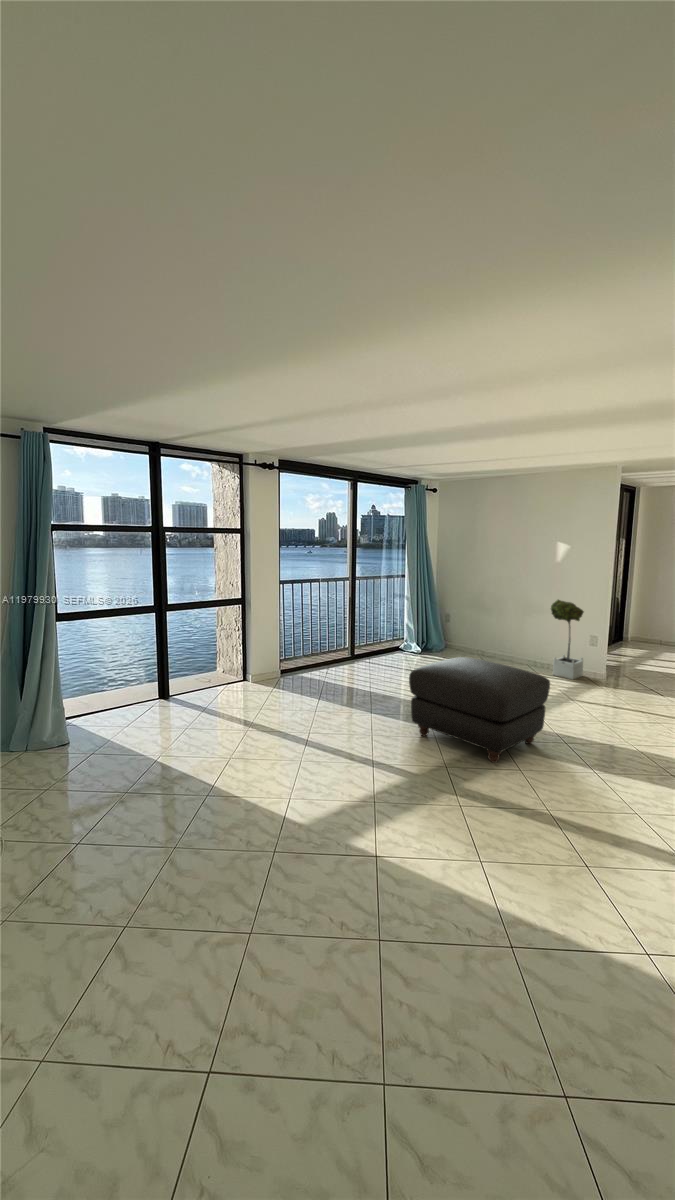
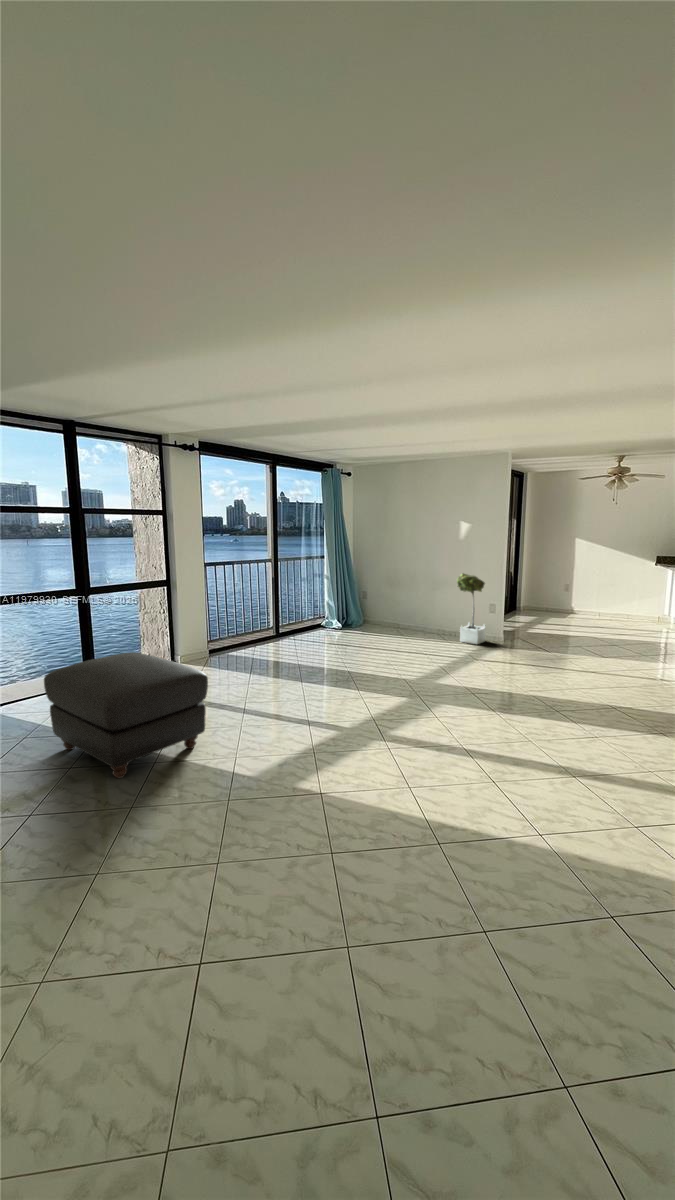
ottoman: present [409,657,550,763] -> present [44,652,208,778]

